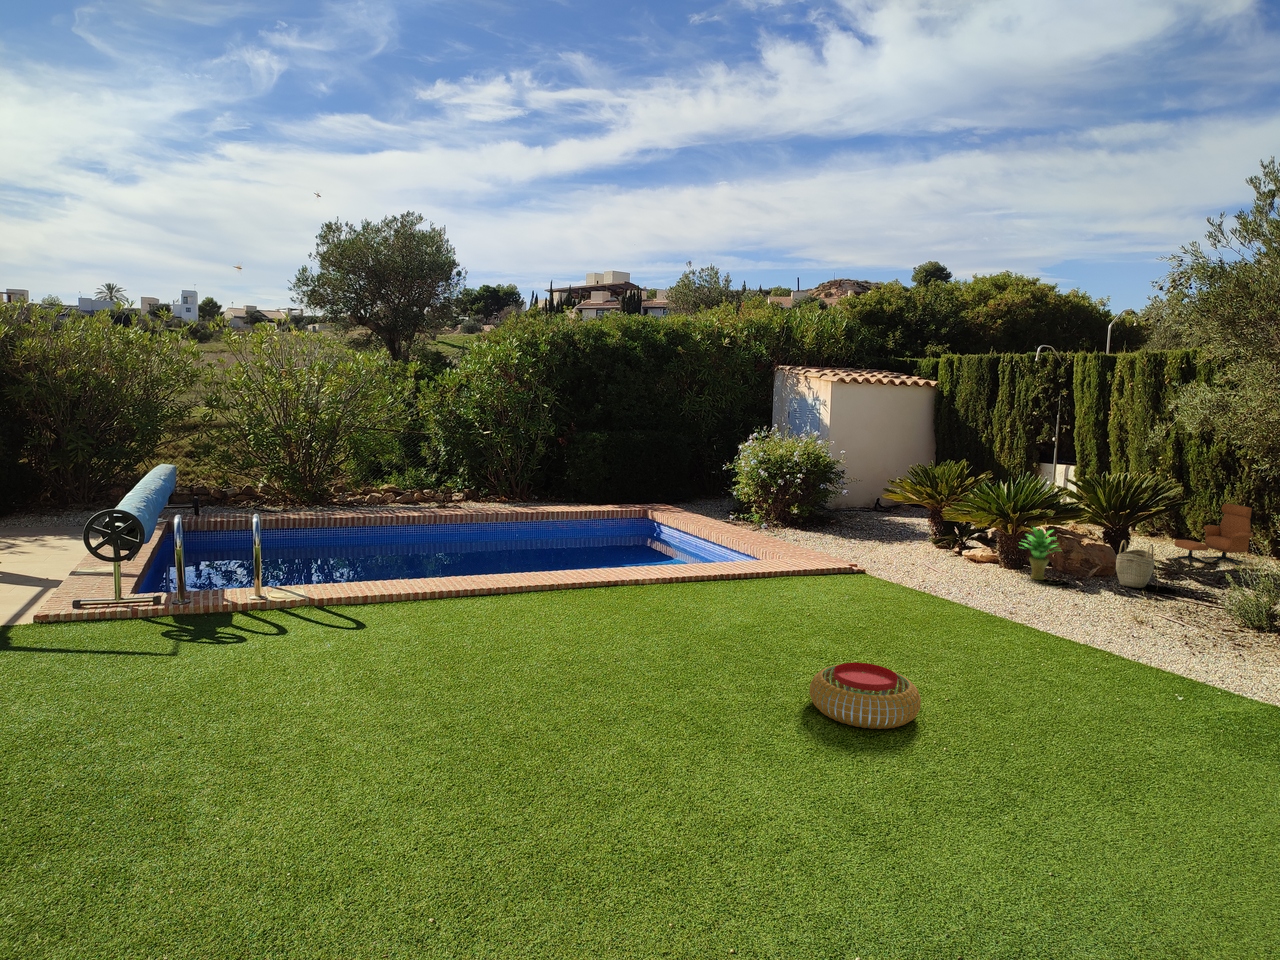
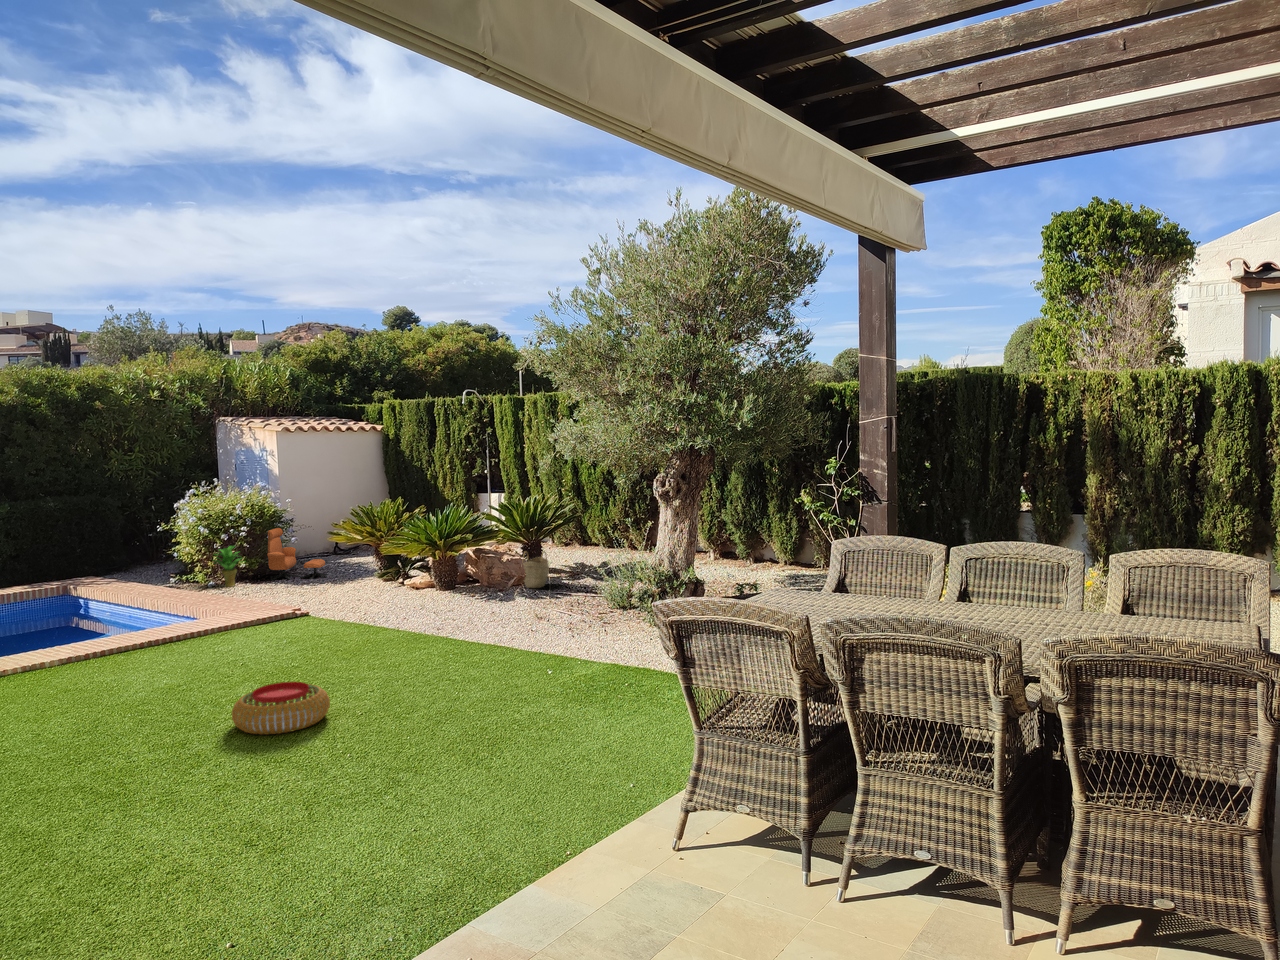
lounge chair: present [1172,504,1253,565] -> present [267,528,327,580]
potted plant: present [1024,527,1056,580] -> present [217,546,240,587]

